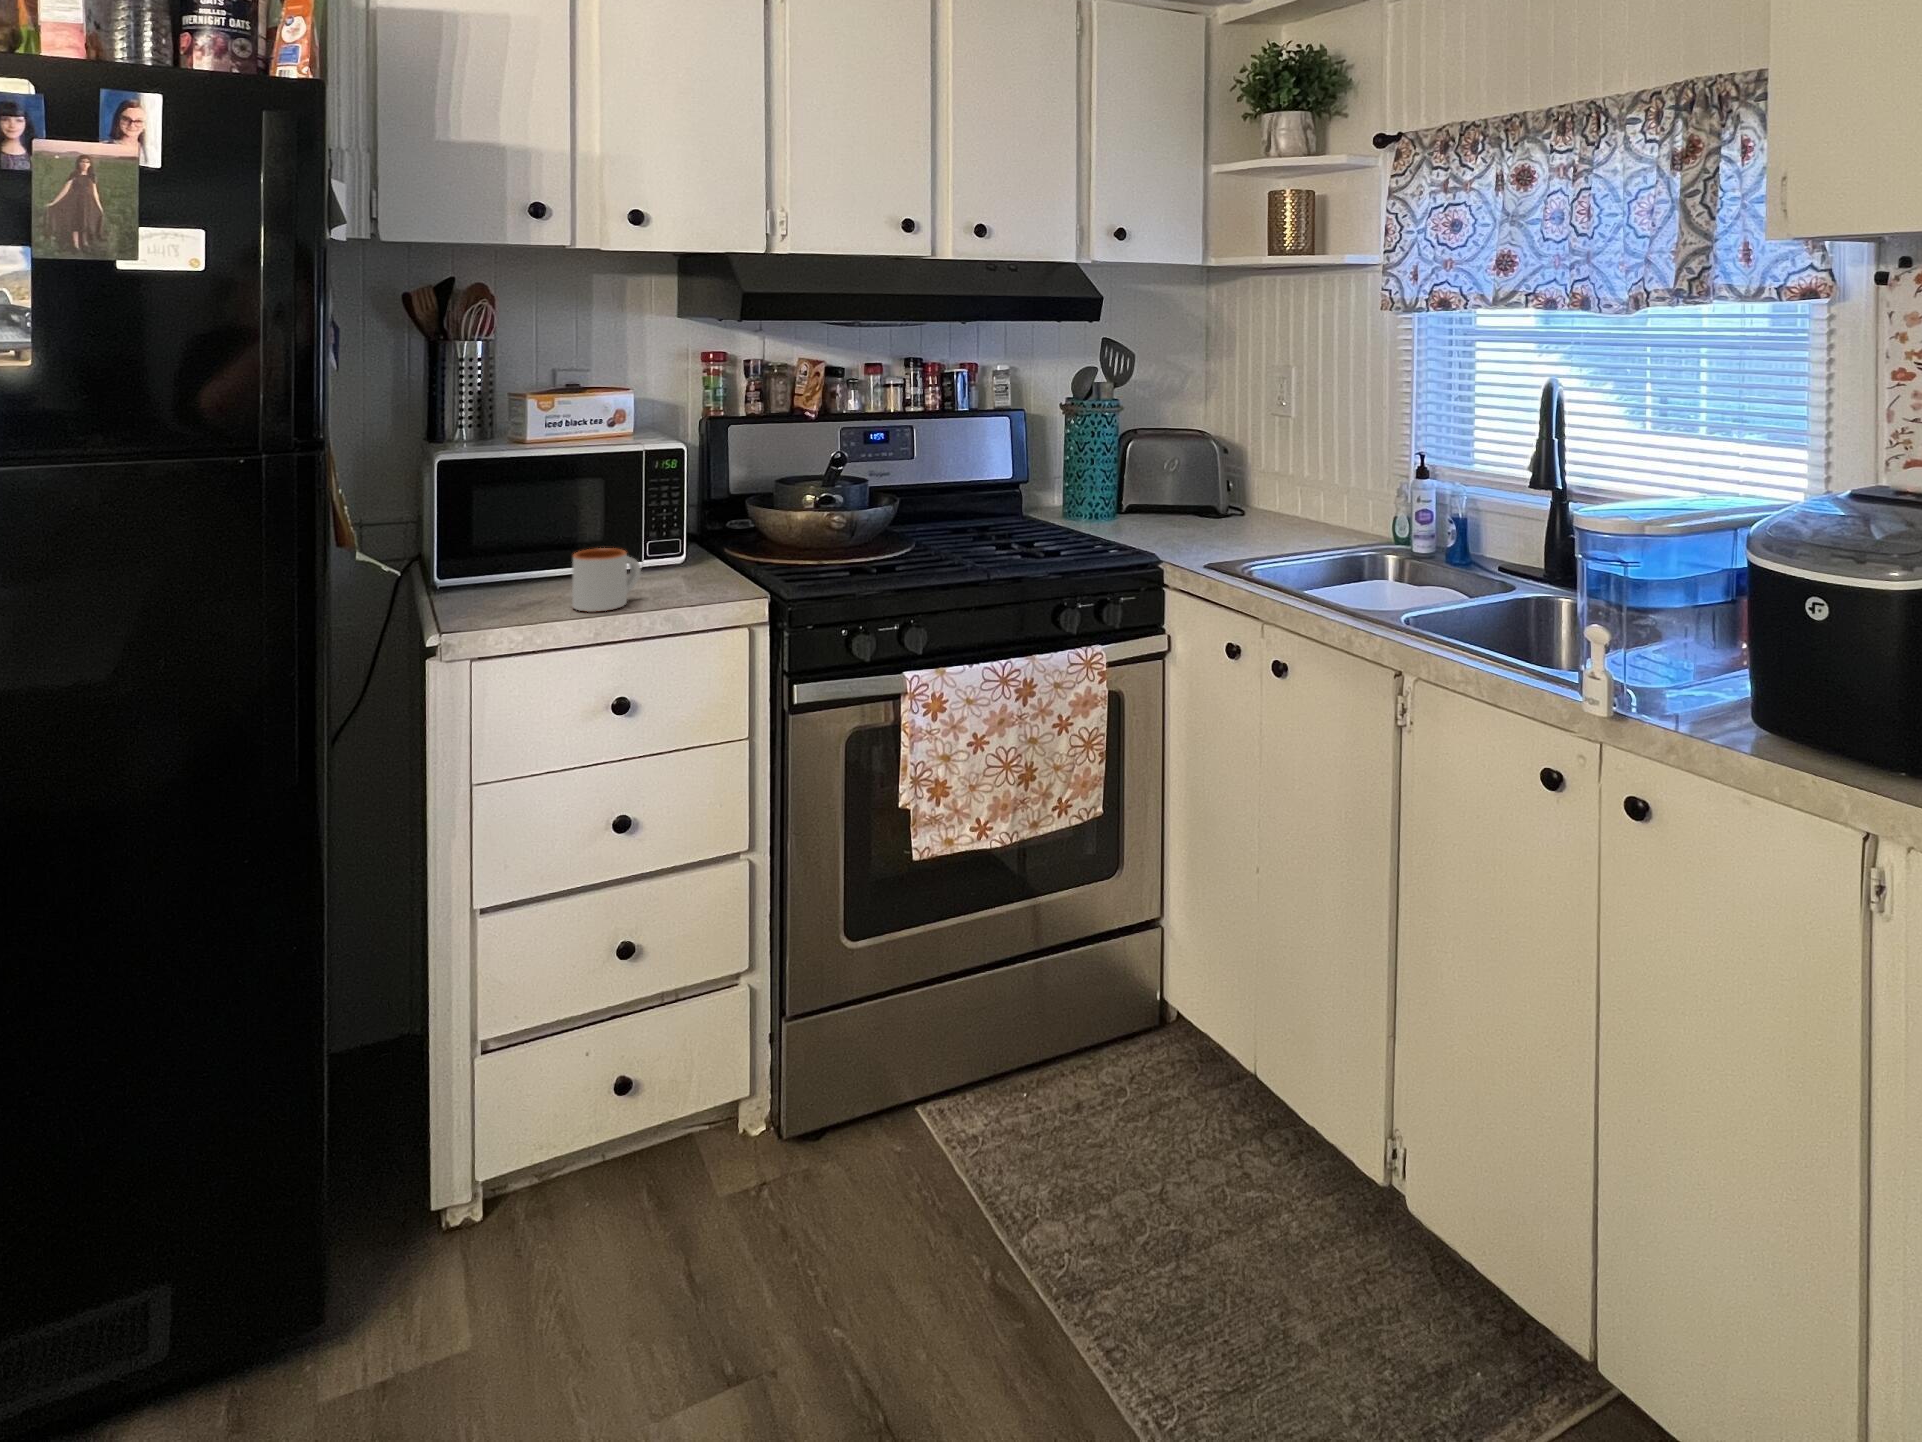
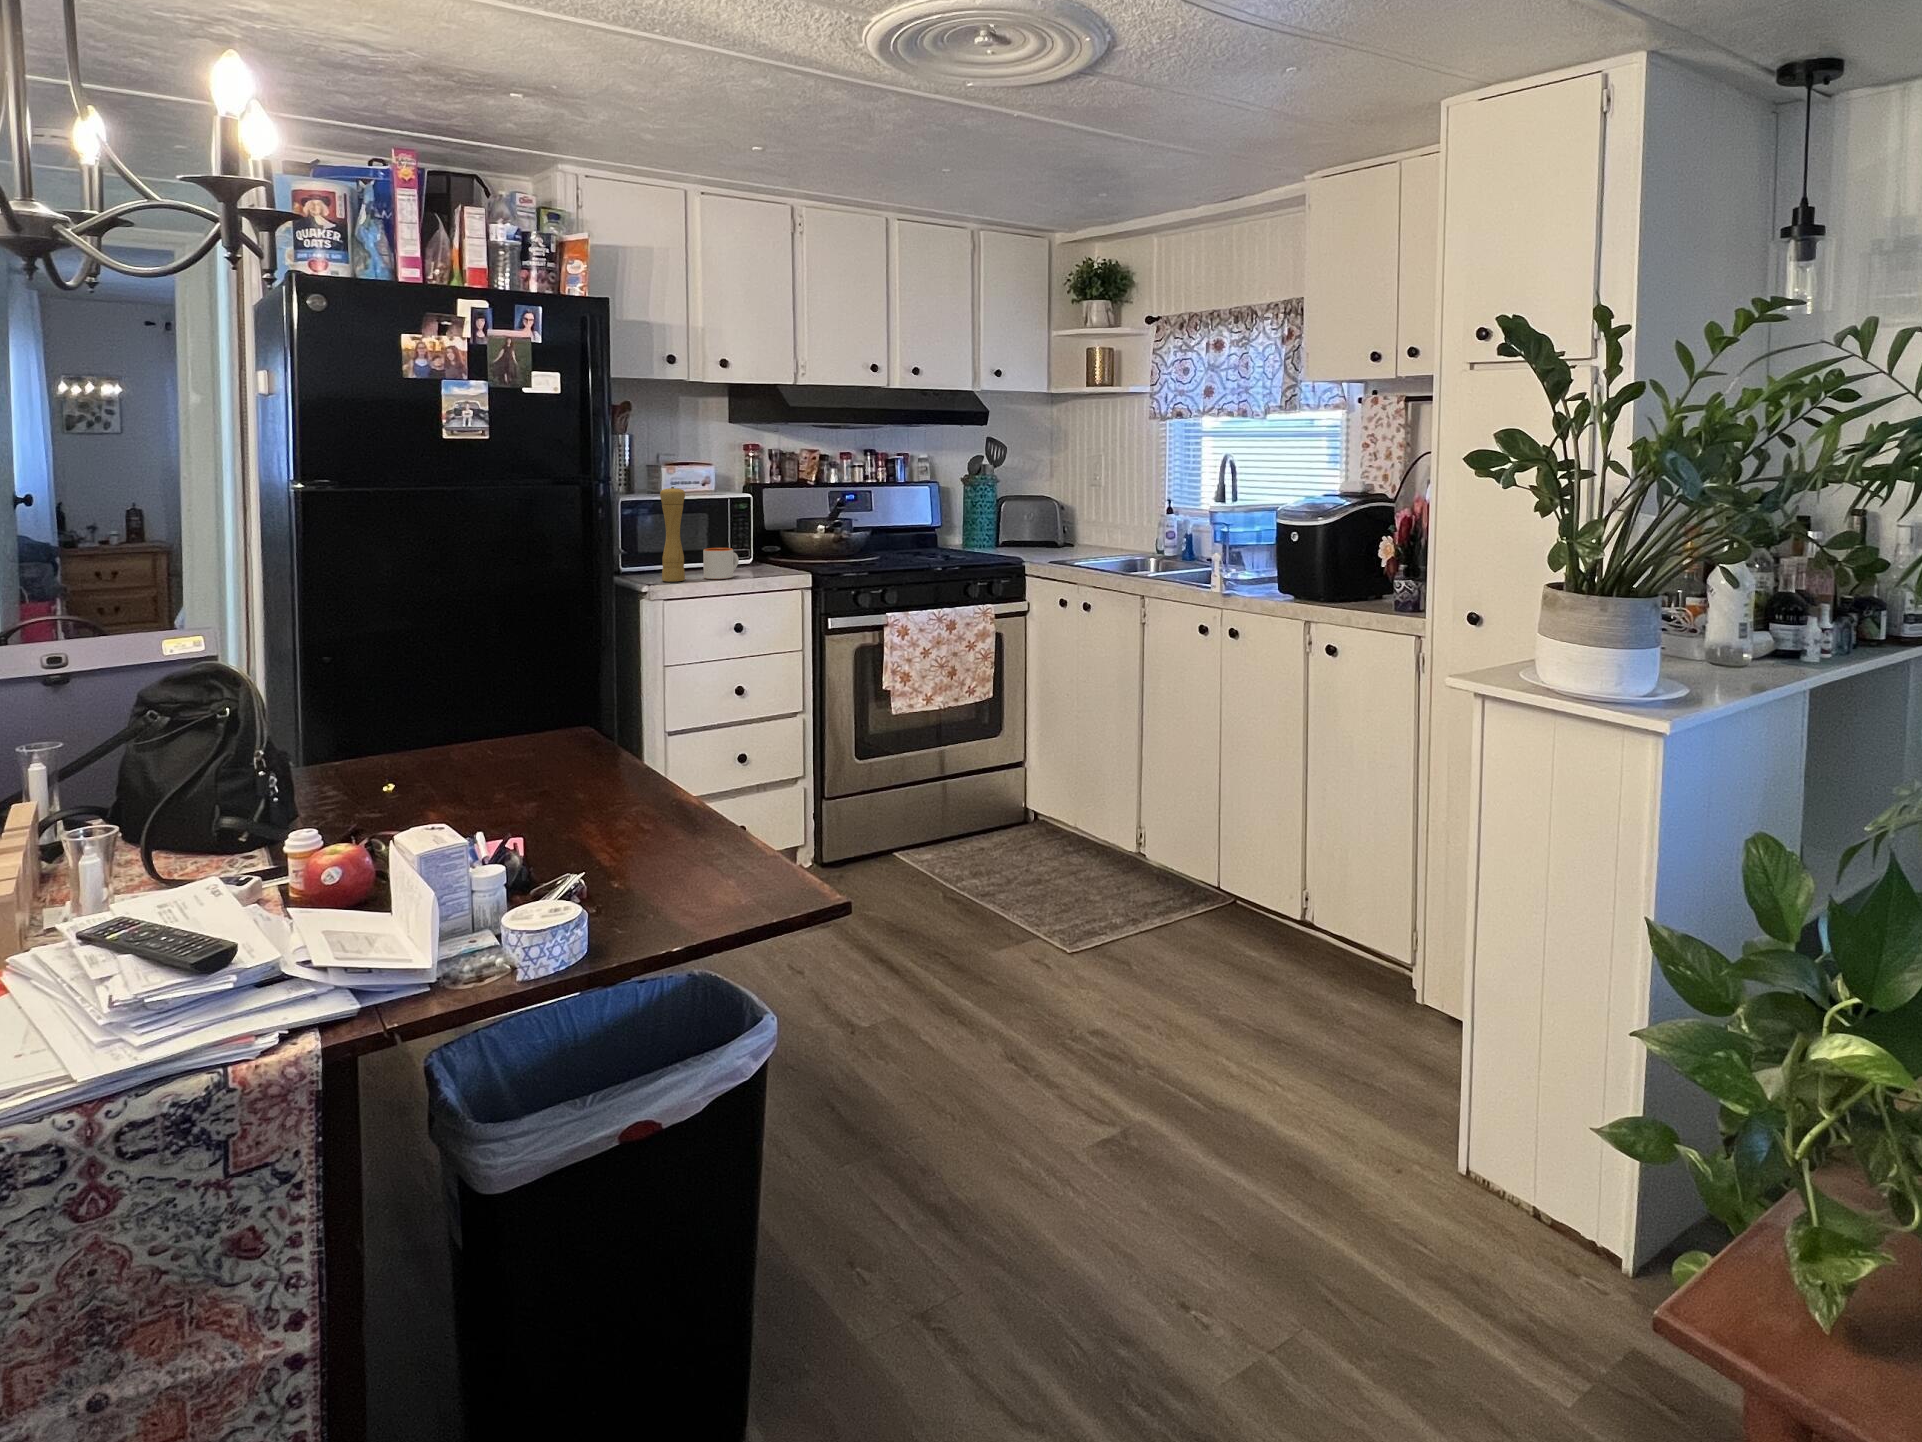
pepper mill: none [487,441,535,619] -> present [660,487,685,582]

